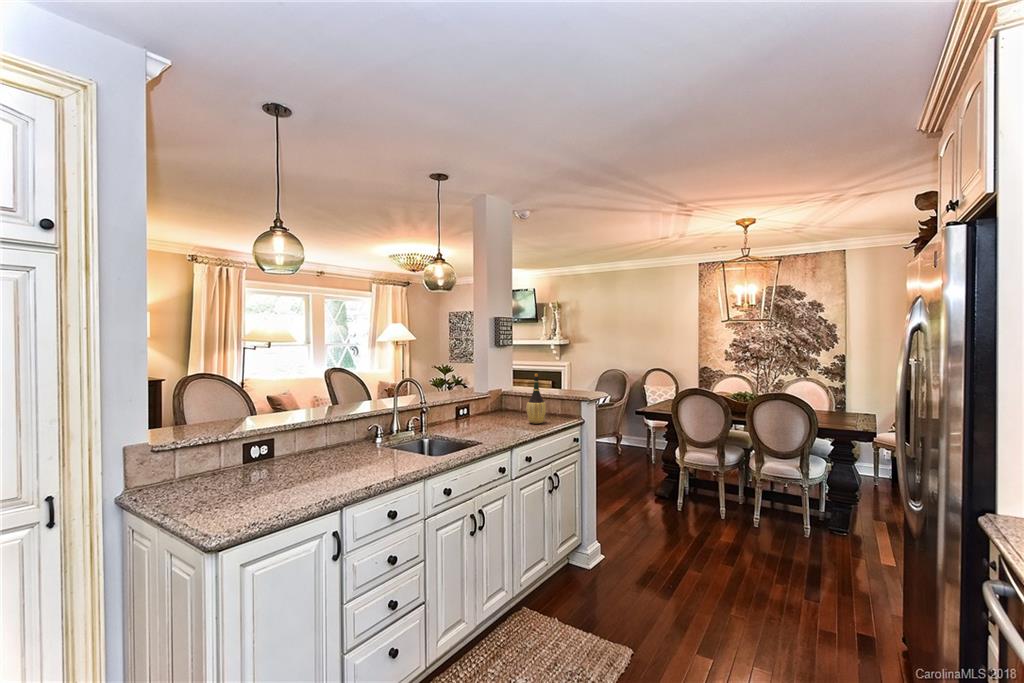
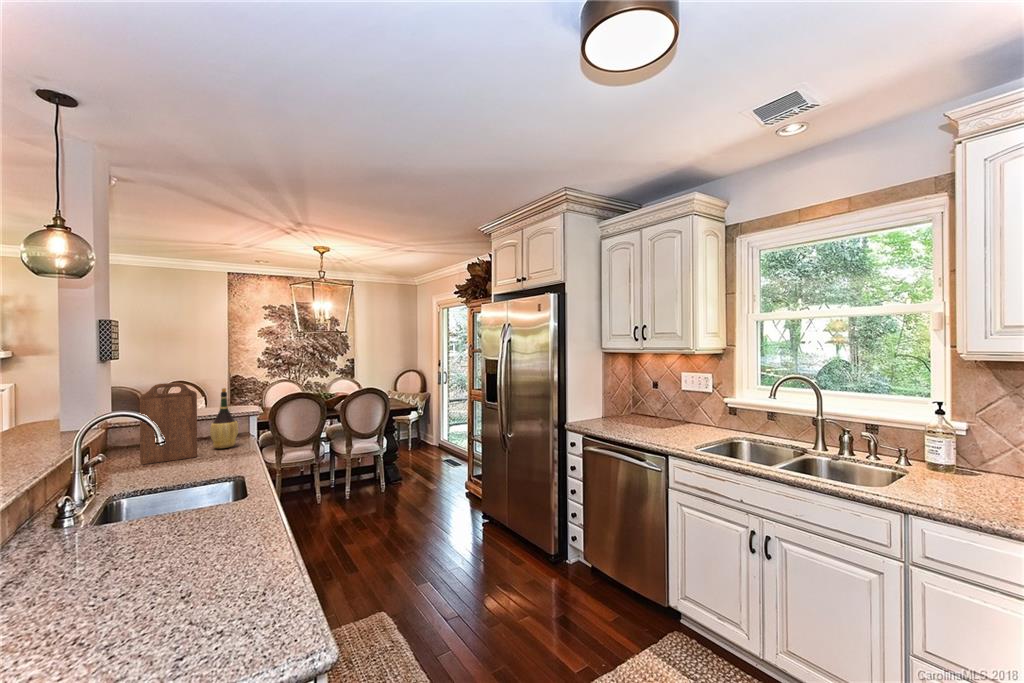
cutting board: none [481,366,510,425] -> present [140,383,197,464]

